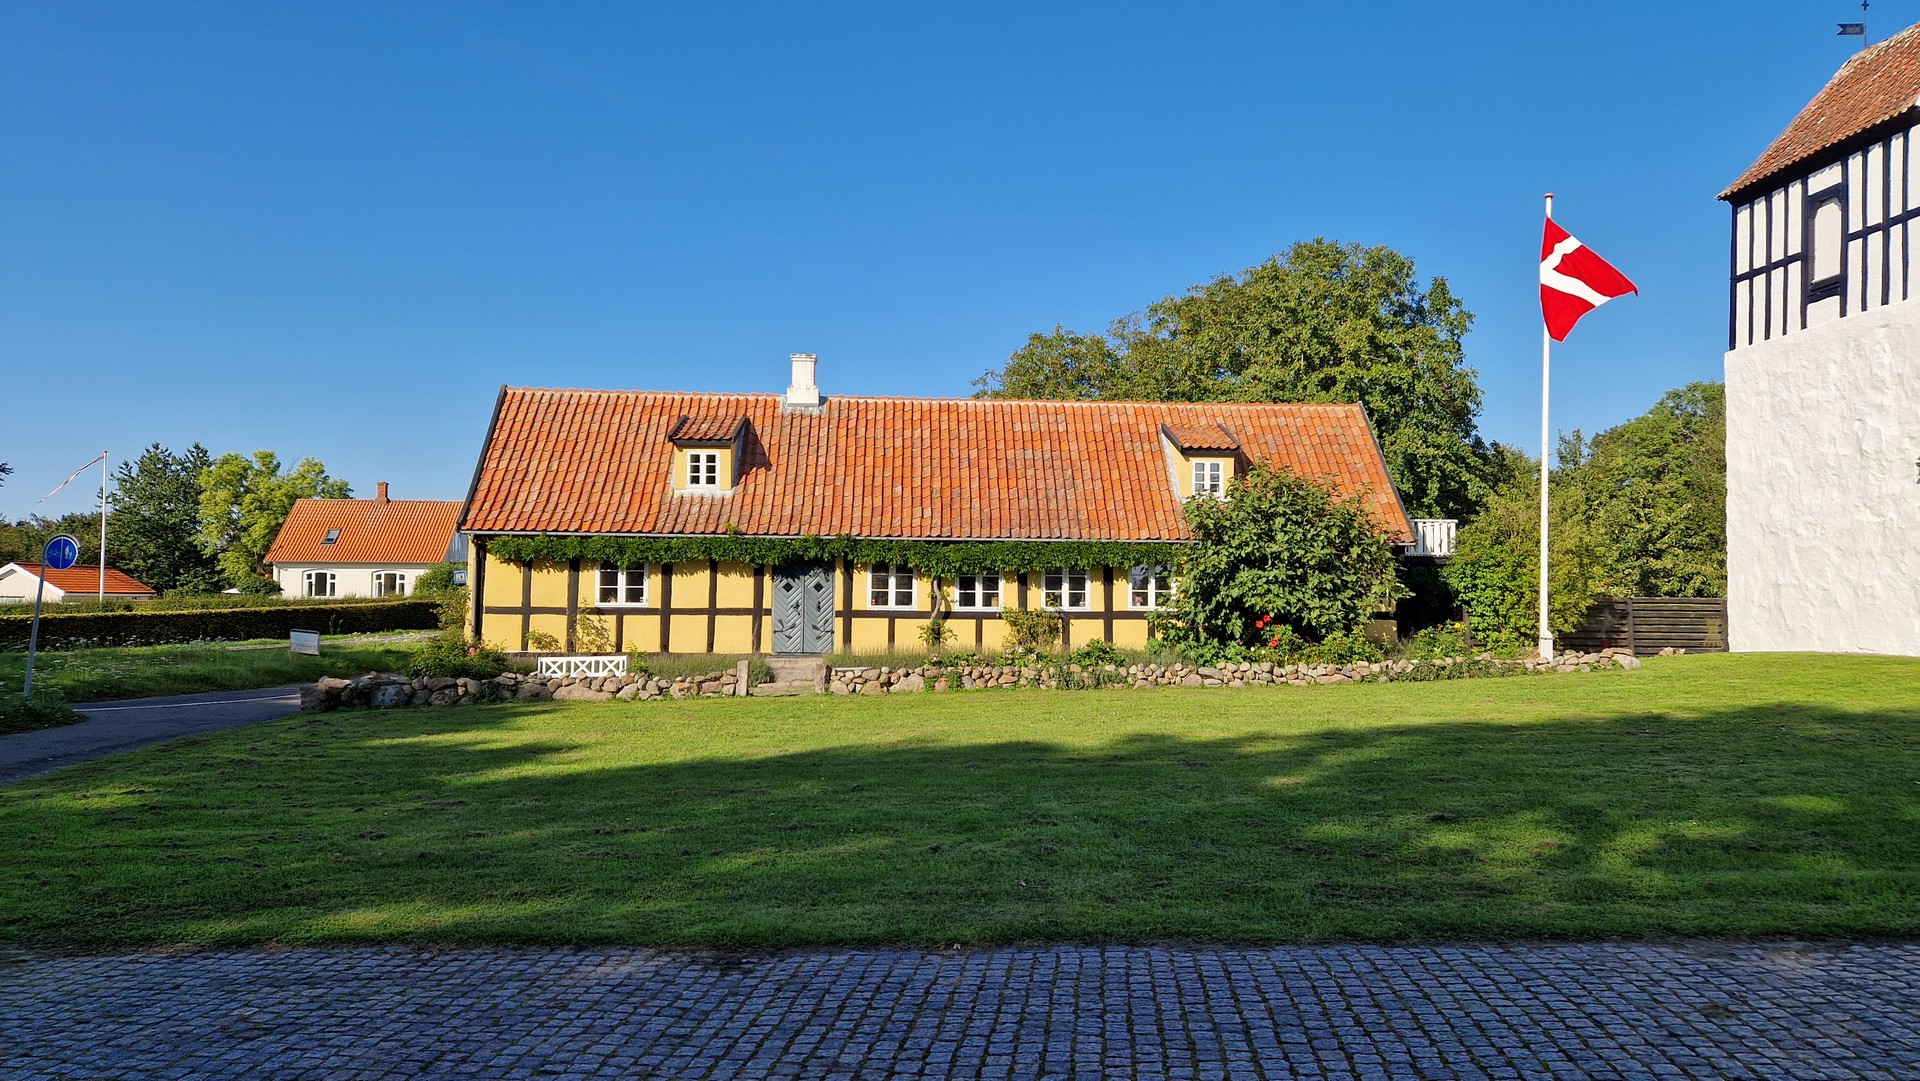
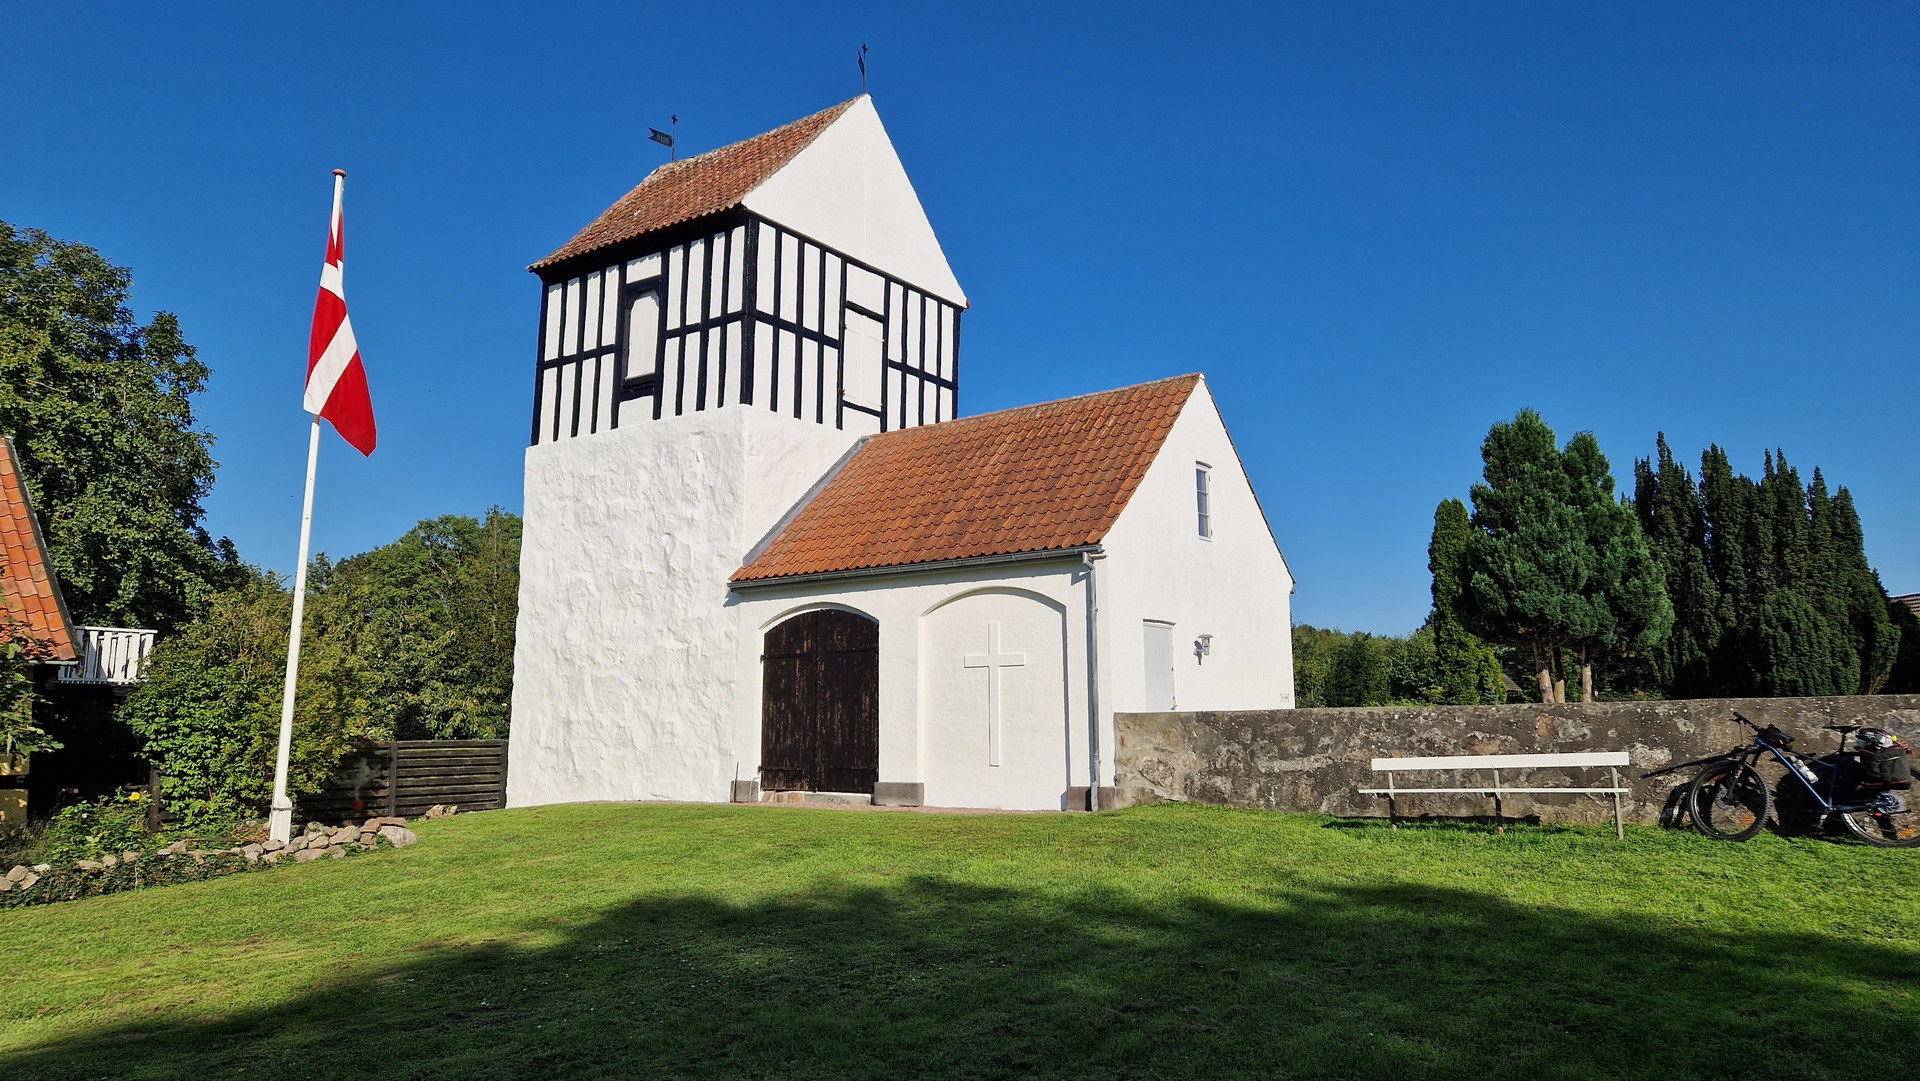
side table: present [1699,614,1724,647] -> none [472,762,508,804]

